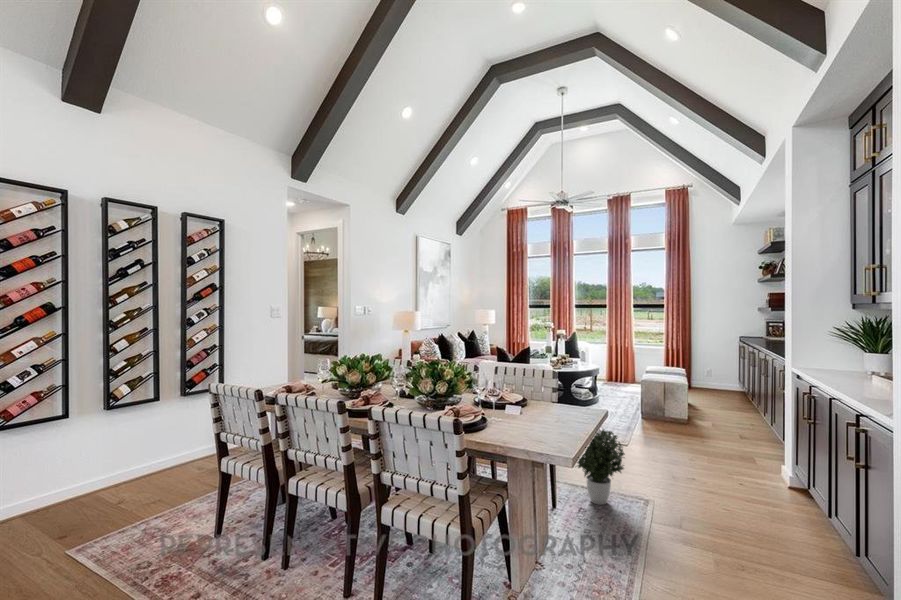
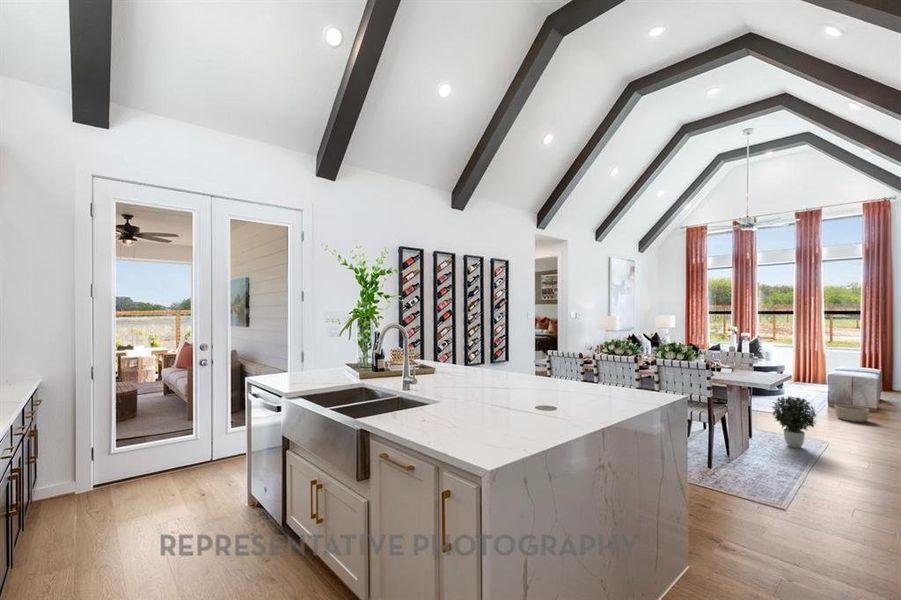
basket: none [642,397,675,439] -> present [835,388,869,422]

